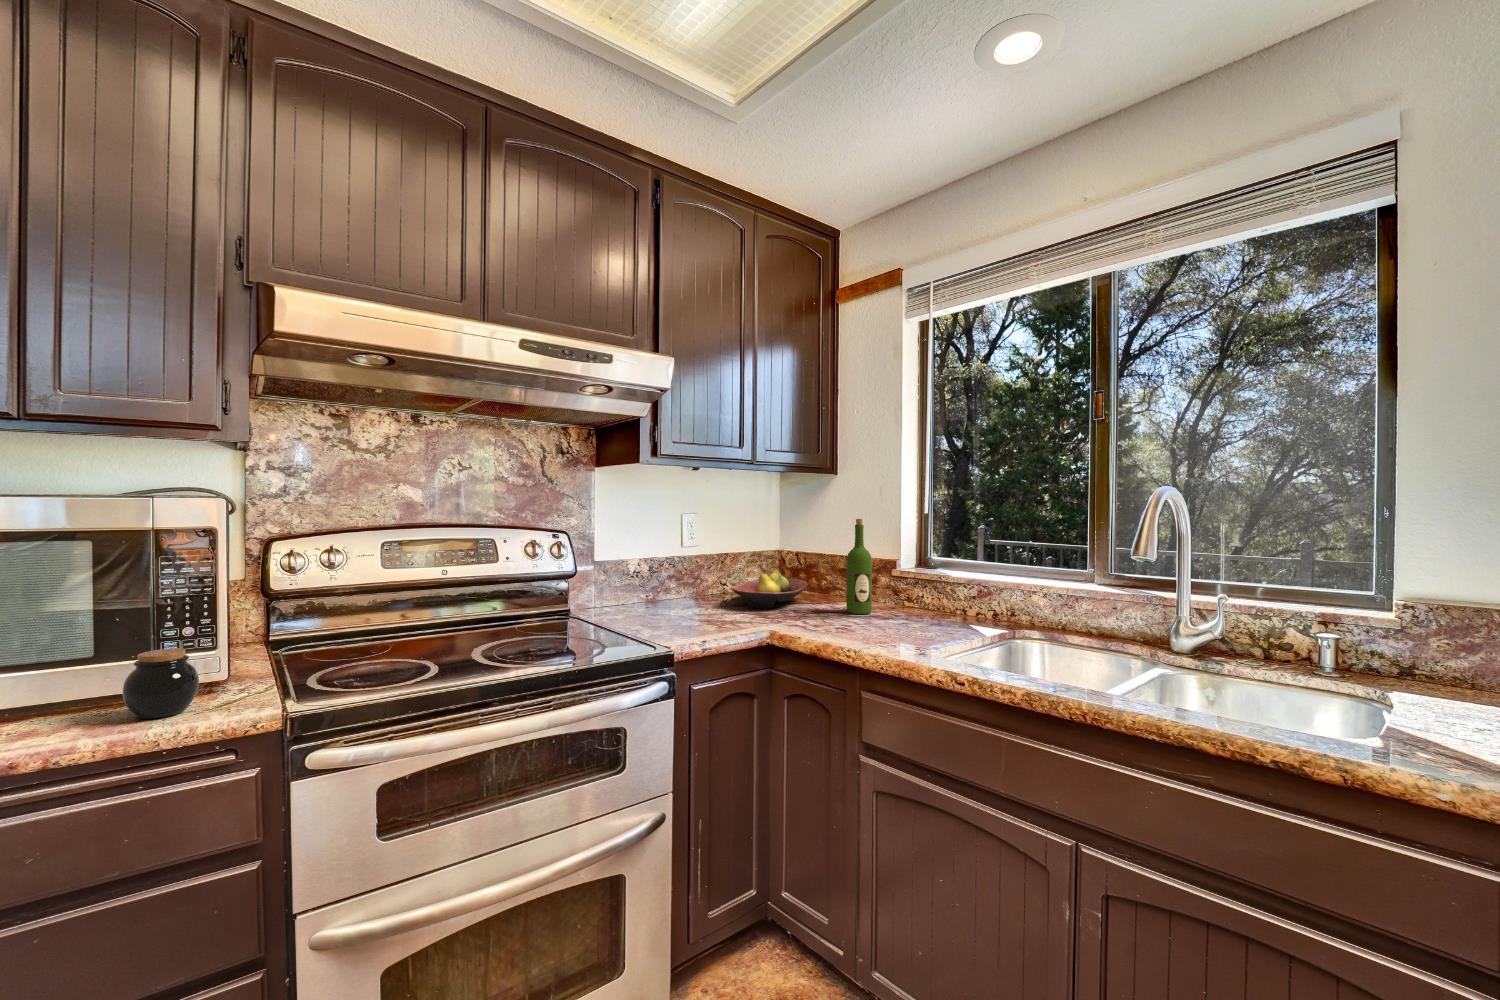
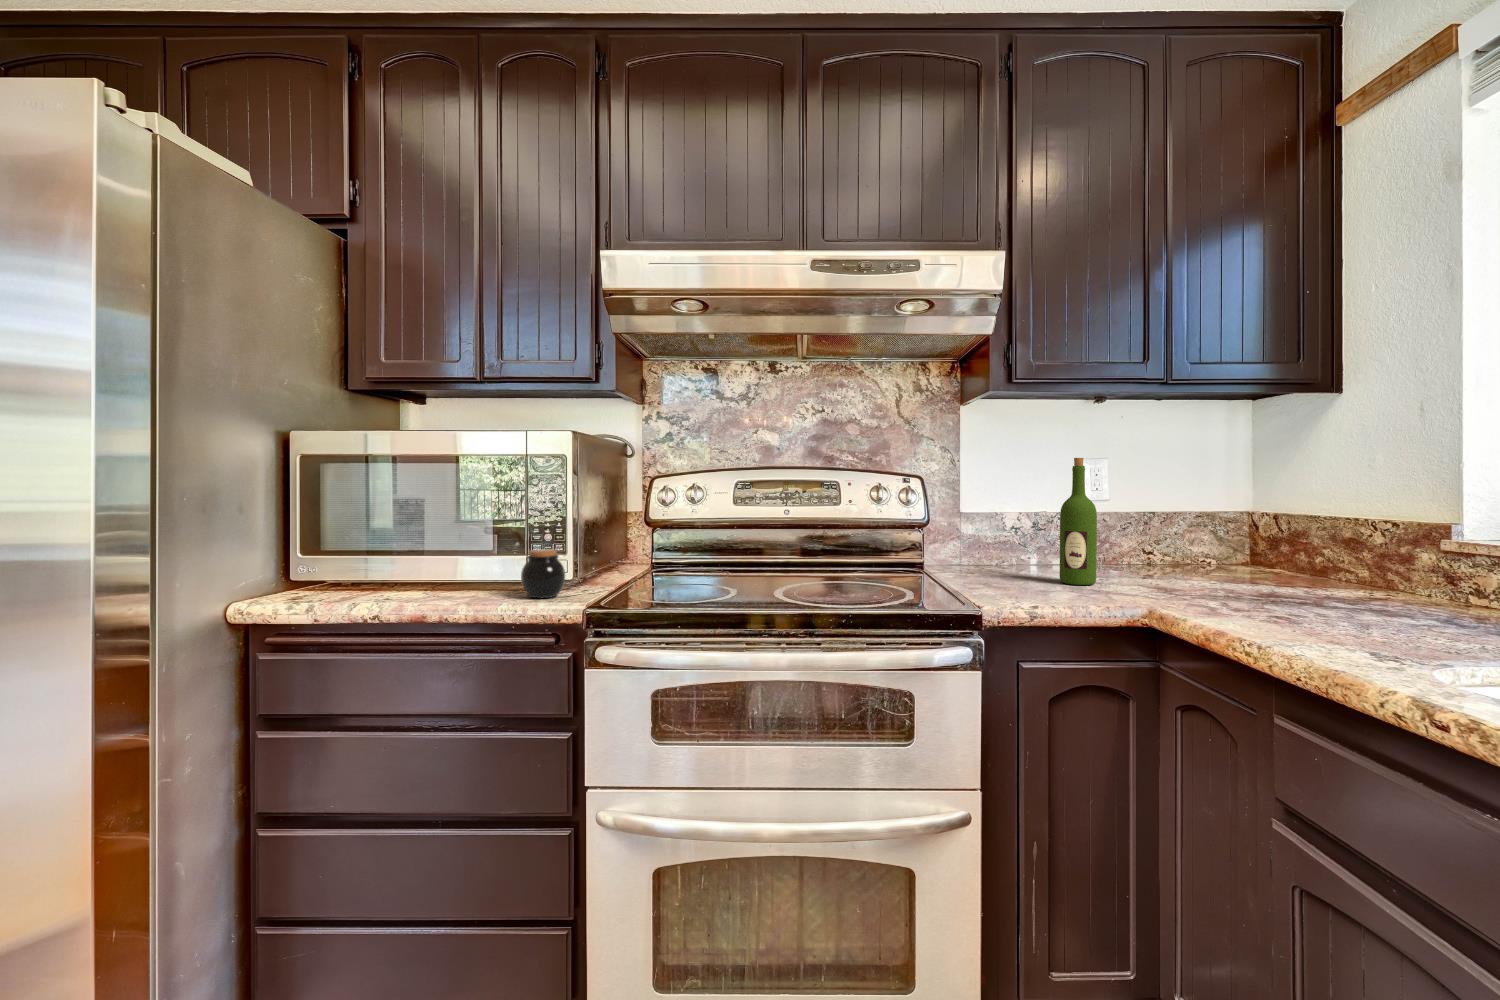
wine bottle: present [847,519,872,614] -> present [1060,458,1097,585]
fruit bowl: present [733,570,808,609] -> none [1135,535,1275,585]

